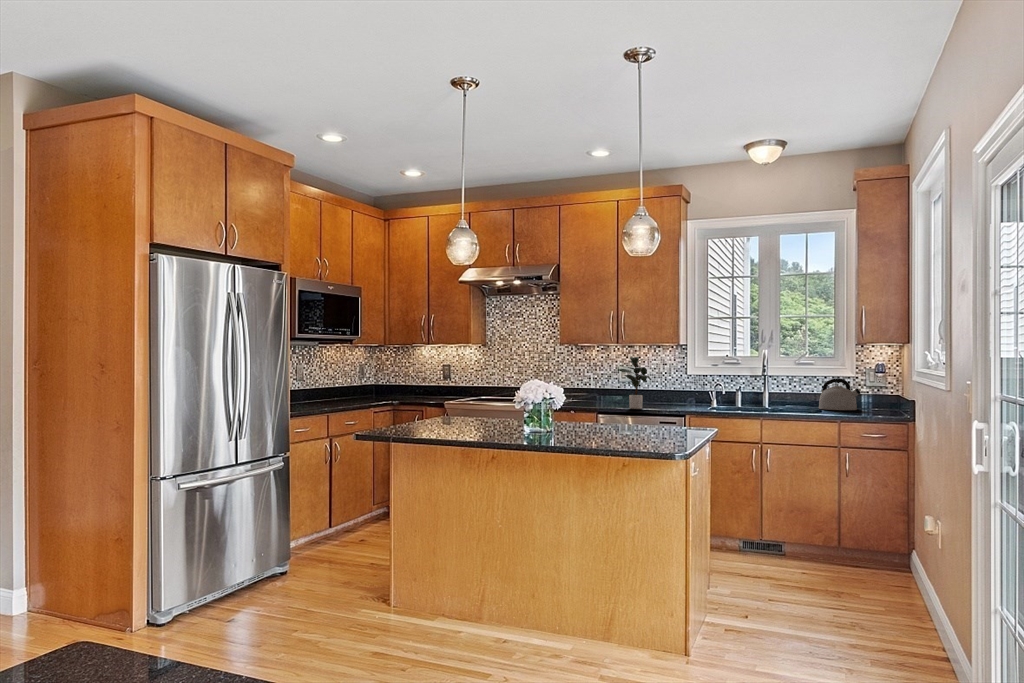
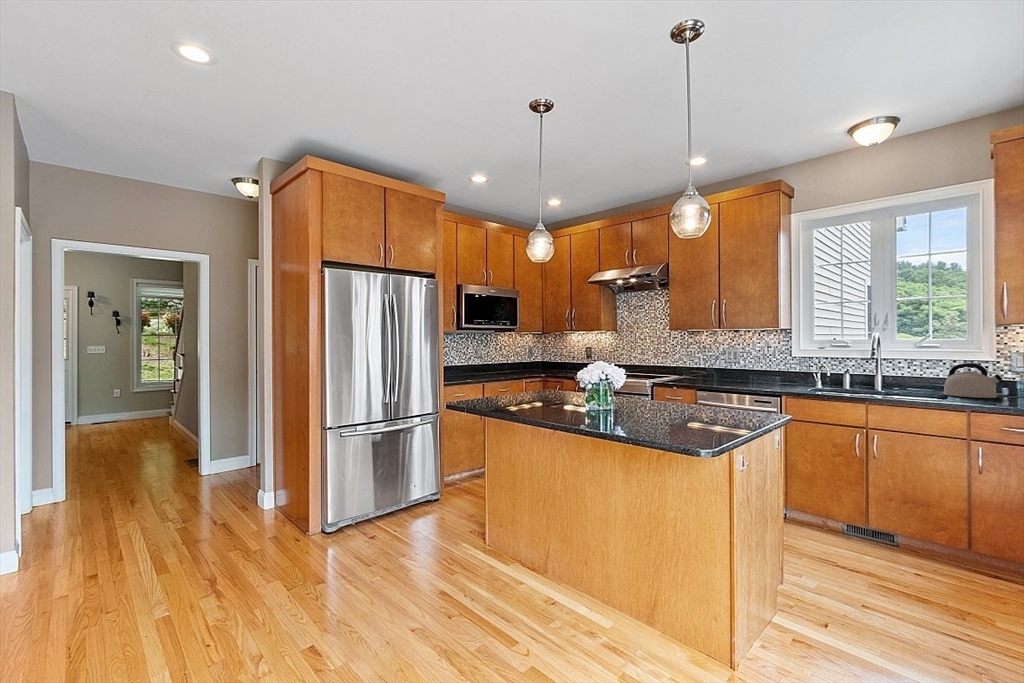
potted plant: present [619,357,651,409] -> none [713,341,761,387]

